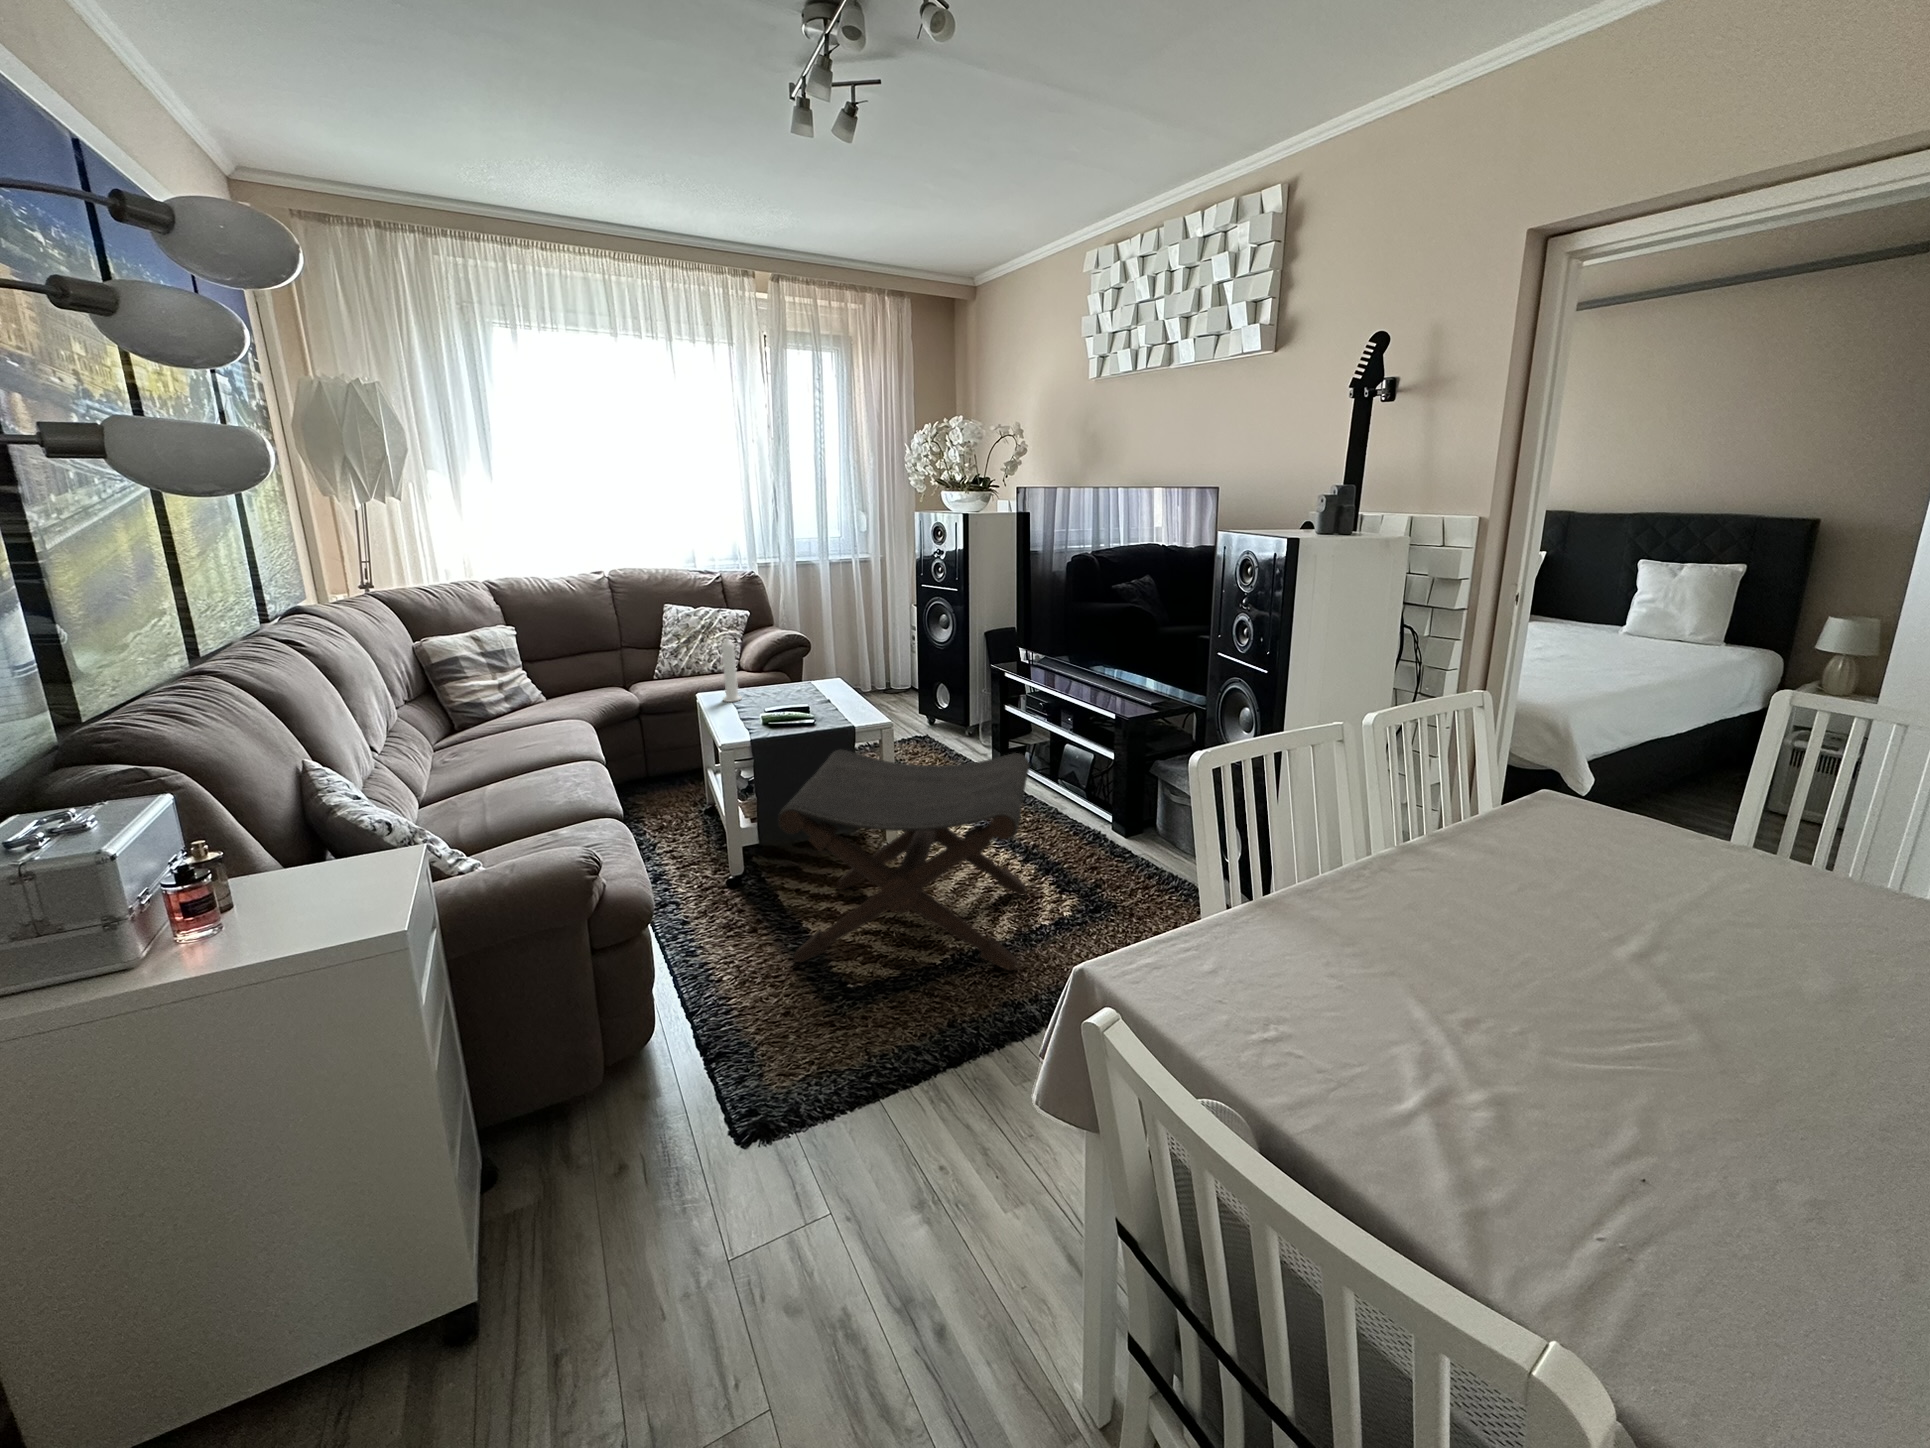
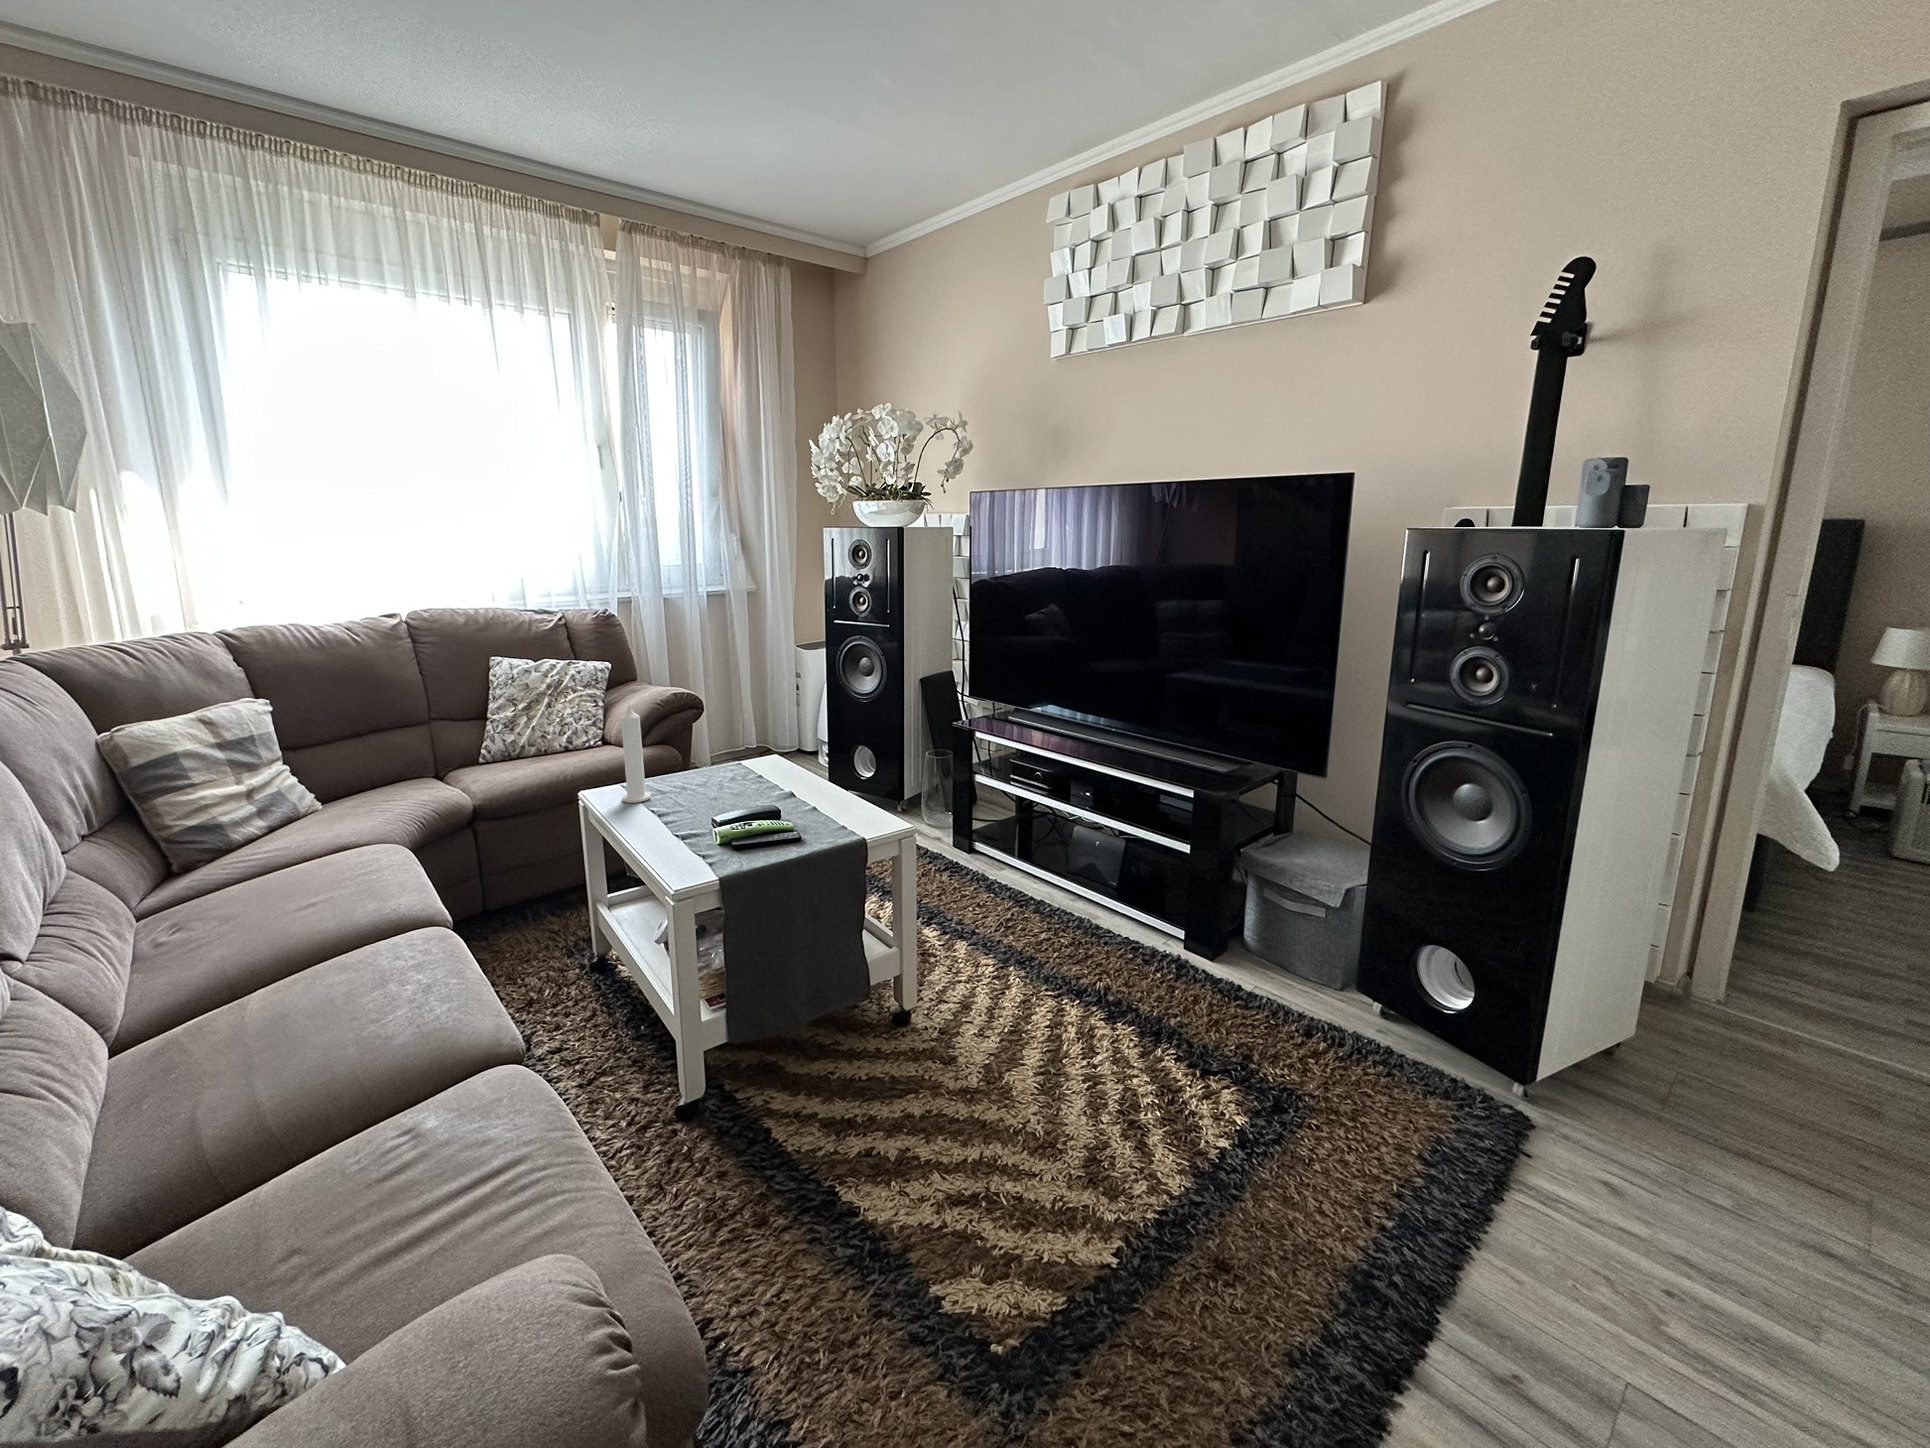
footstool: present [778,750,1030,970] -> none [847,871,1279,1295]

